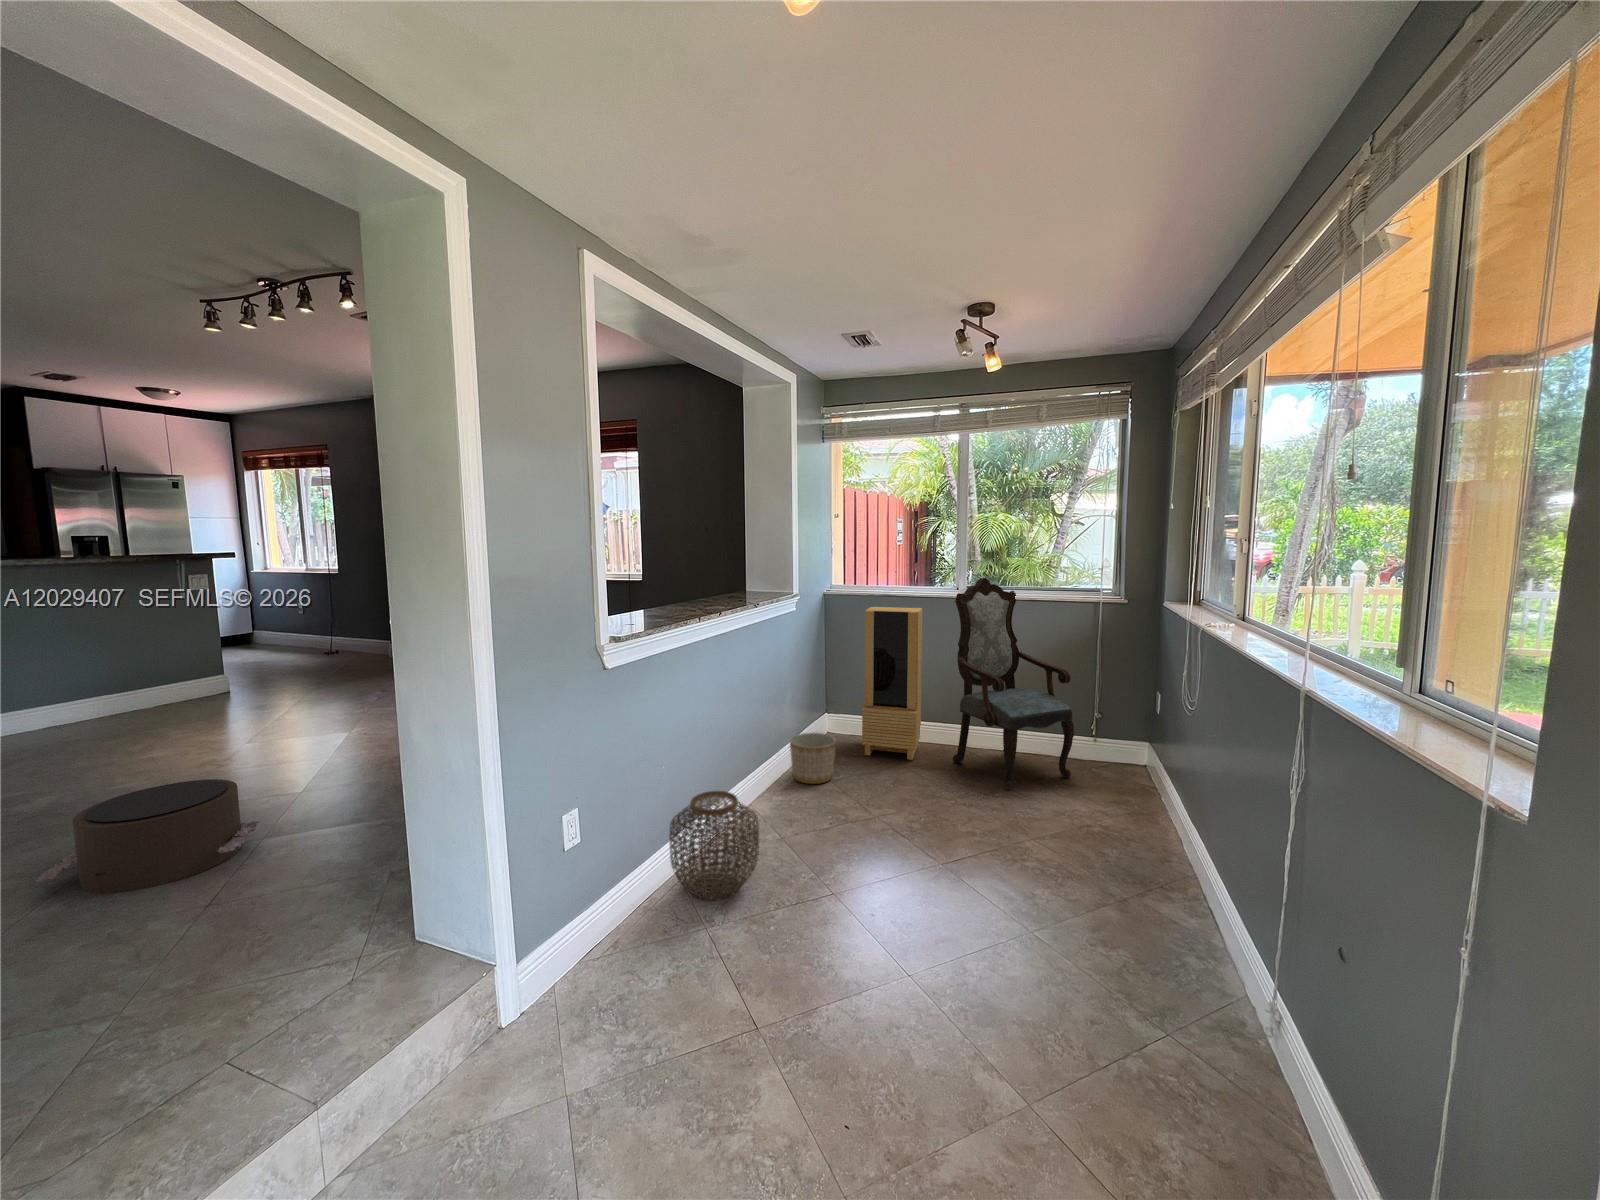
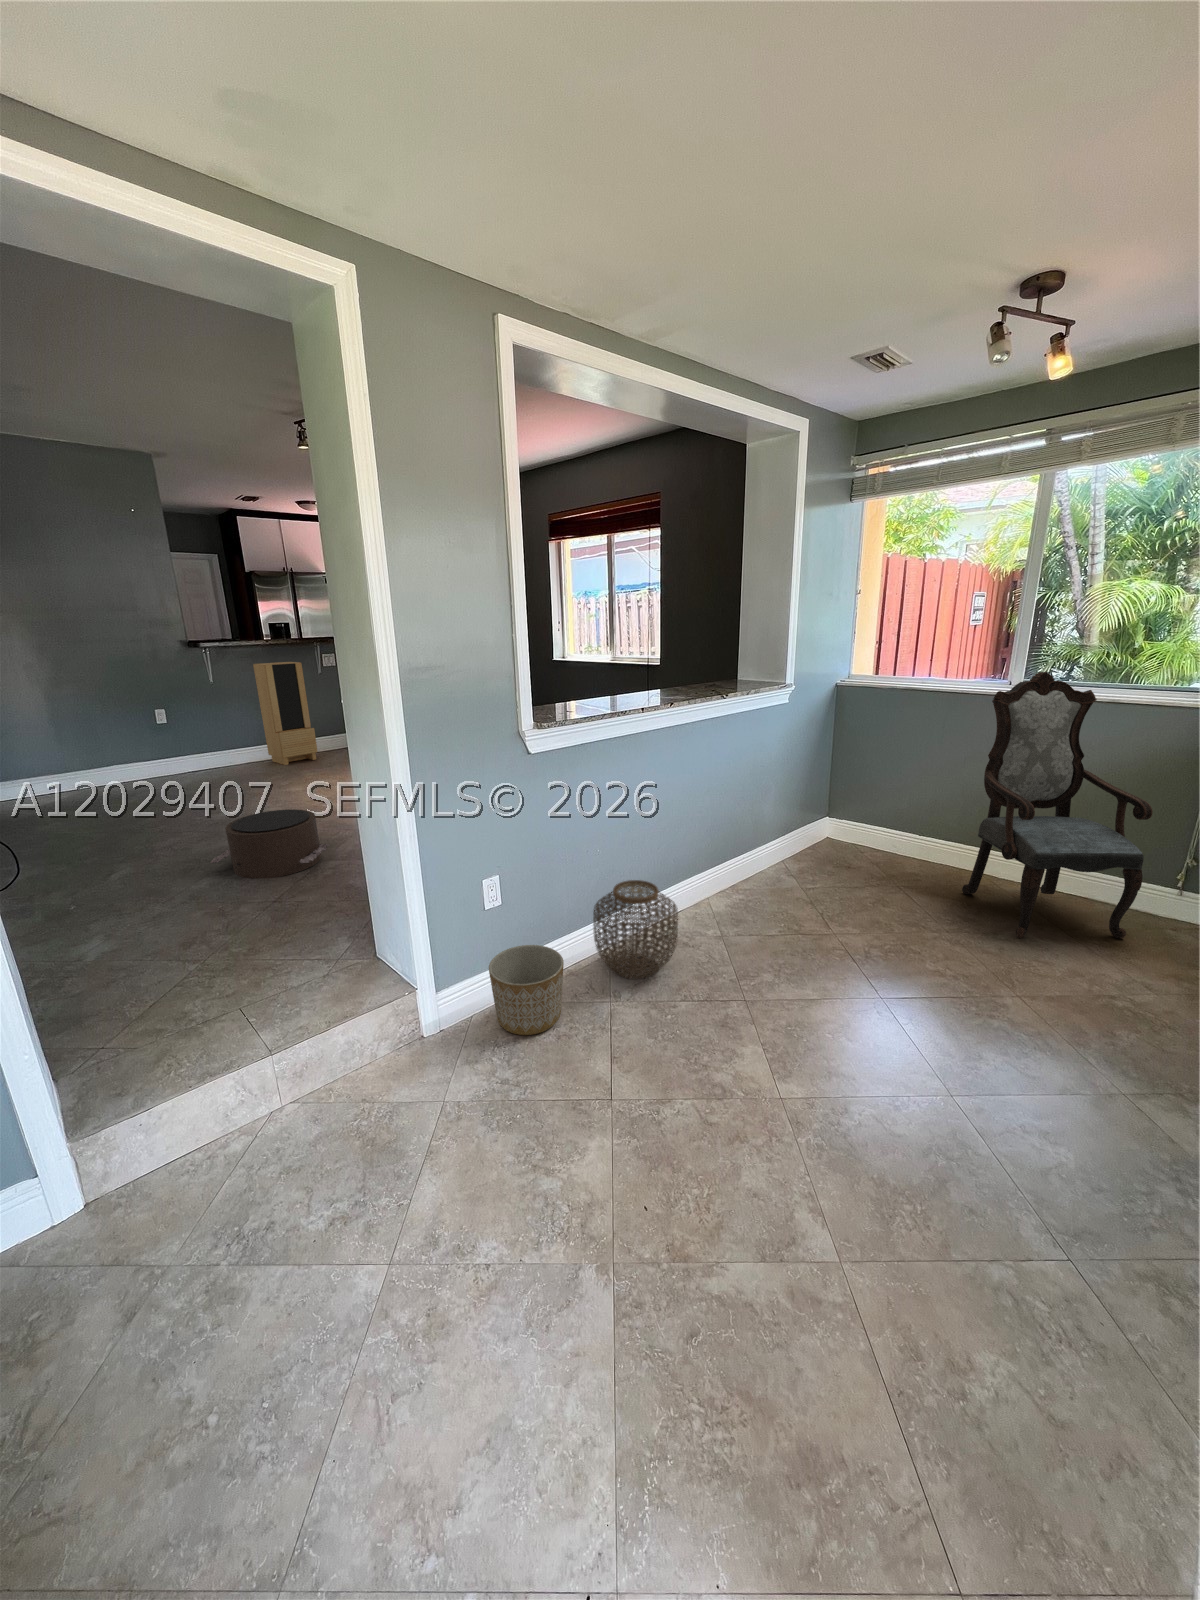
storage cabinet: present [862,607,923,760] -> present [253,662,318,765]
planter: present [790,733,836,784] -> present [489,945,564,1035]

